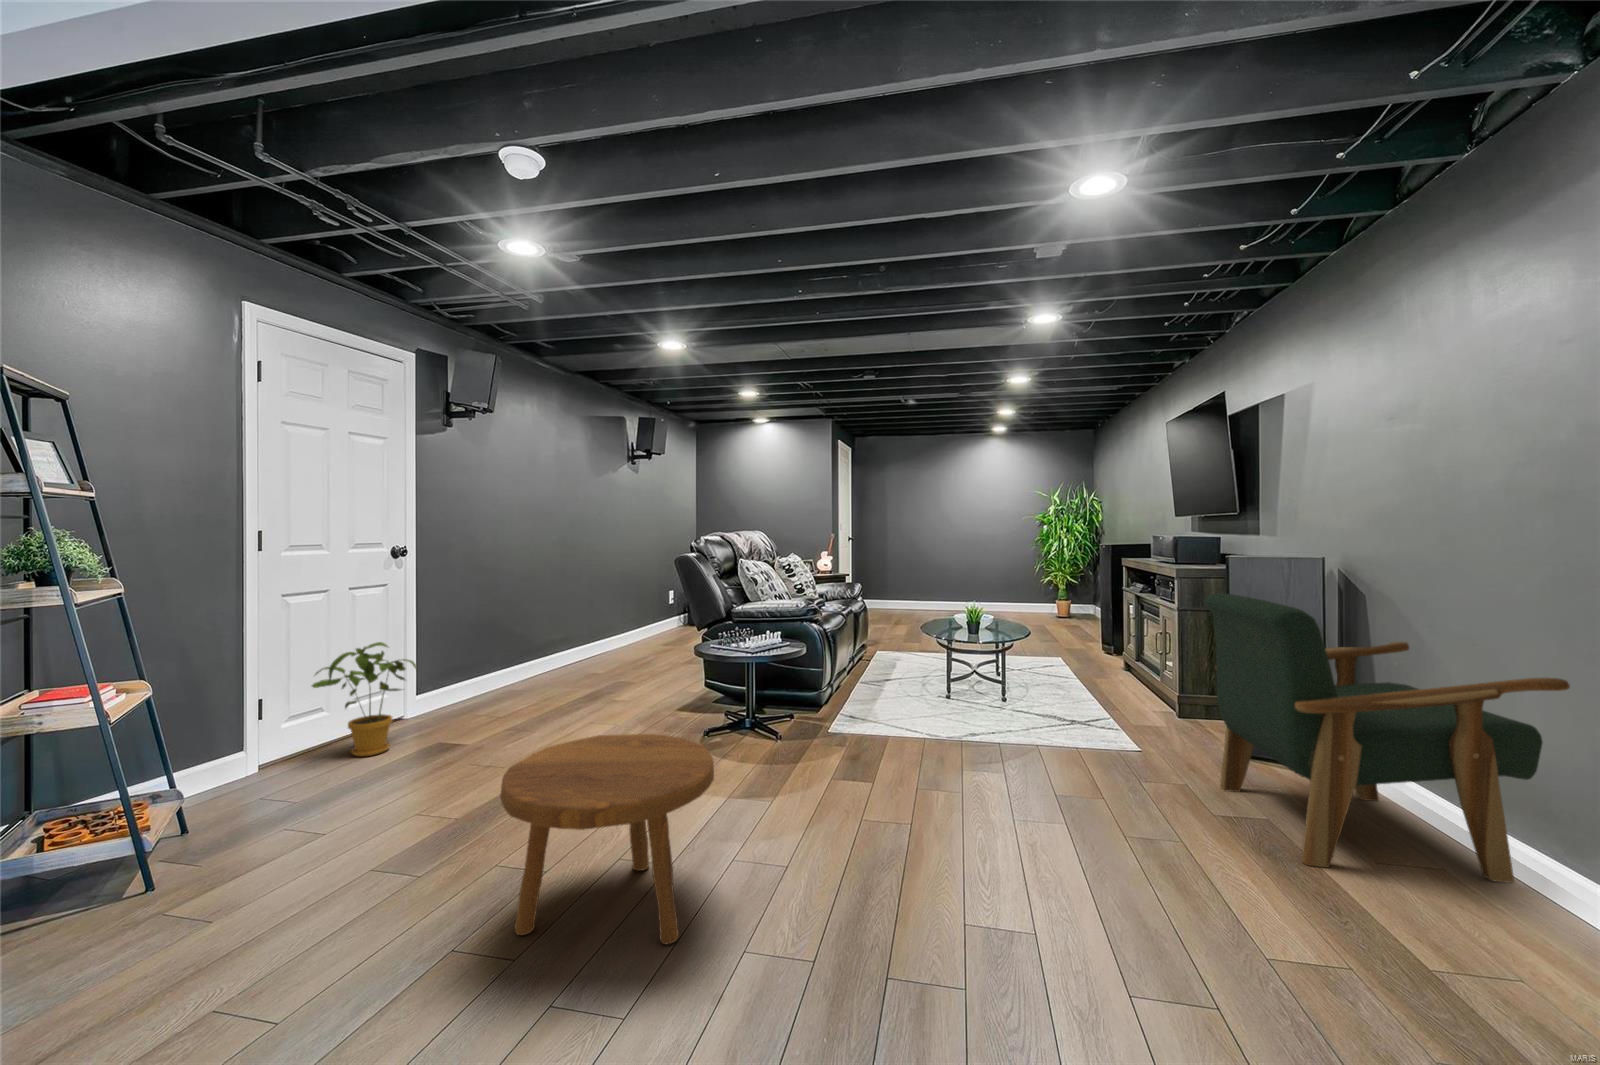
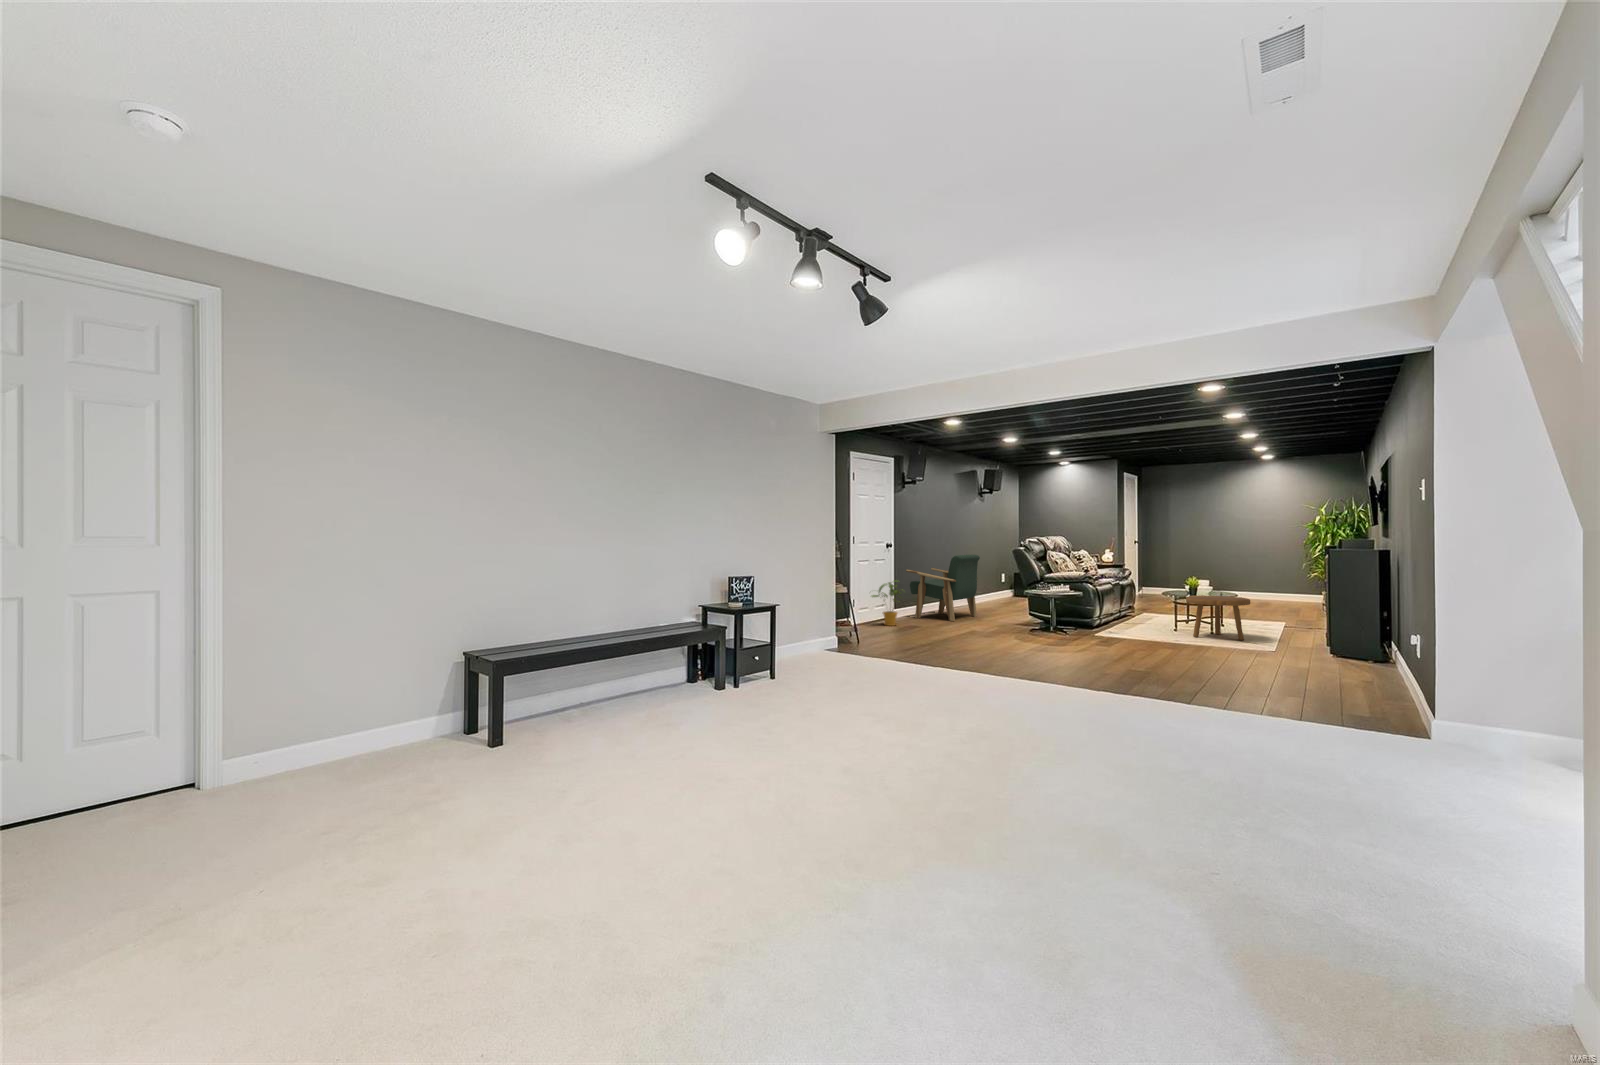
armchair: present [1205,593,1570,883] -> present [906,555,980,621]
footstool: present [500,734,714,944] -> present [1186,595,1250,640]

